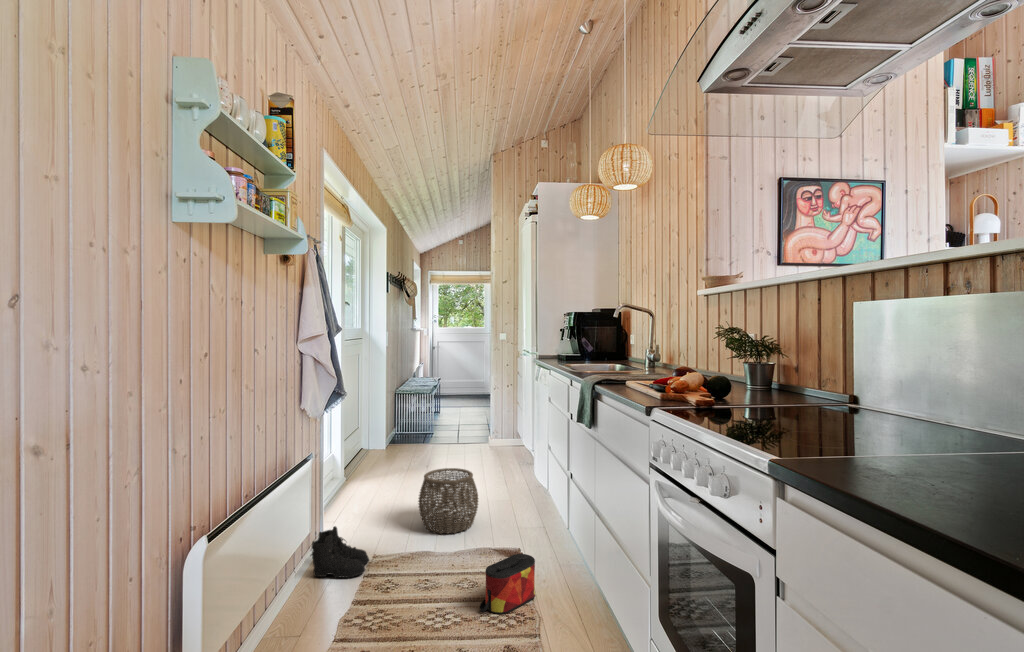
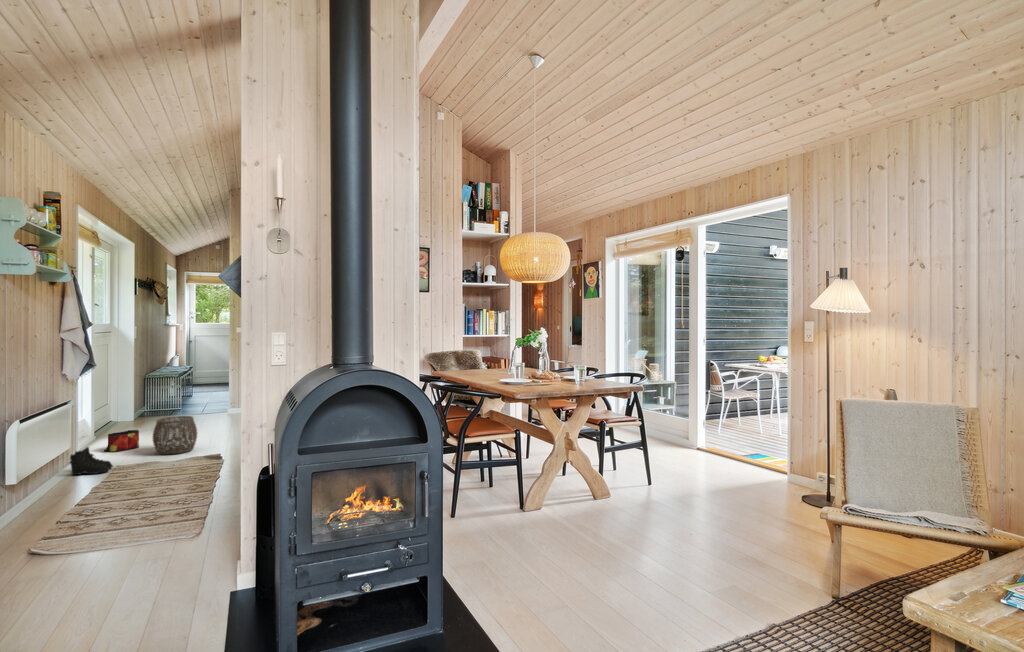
bag: present [480,554,535,614] -> present [104,430,139,452]

